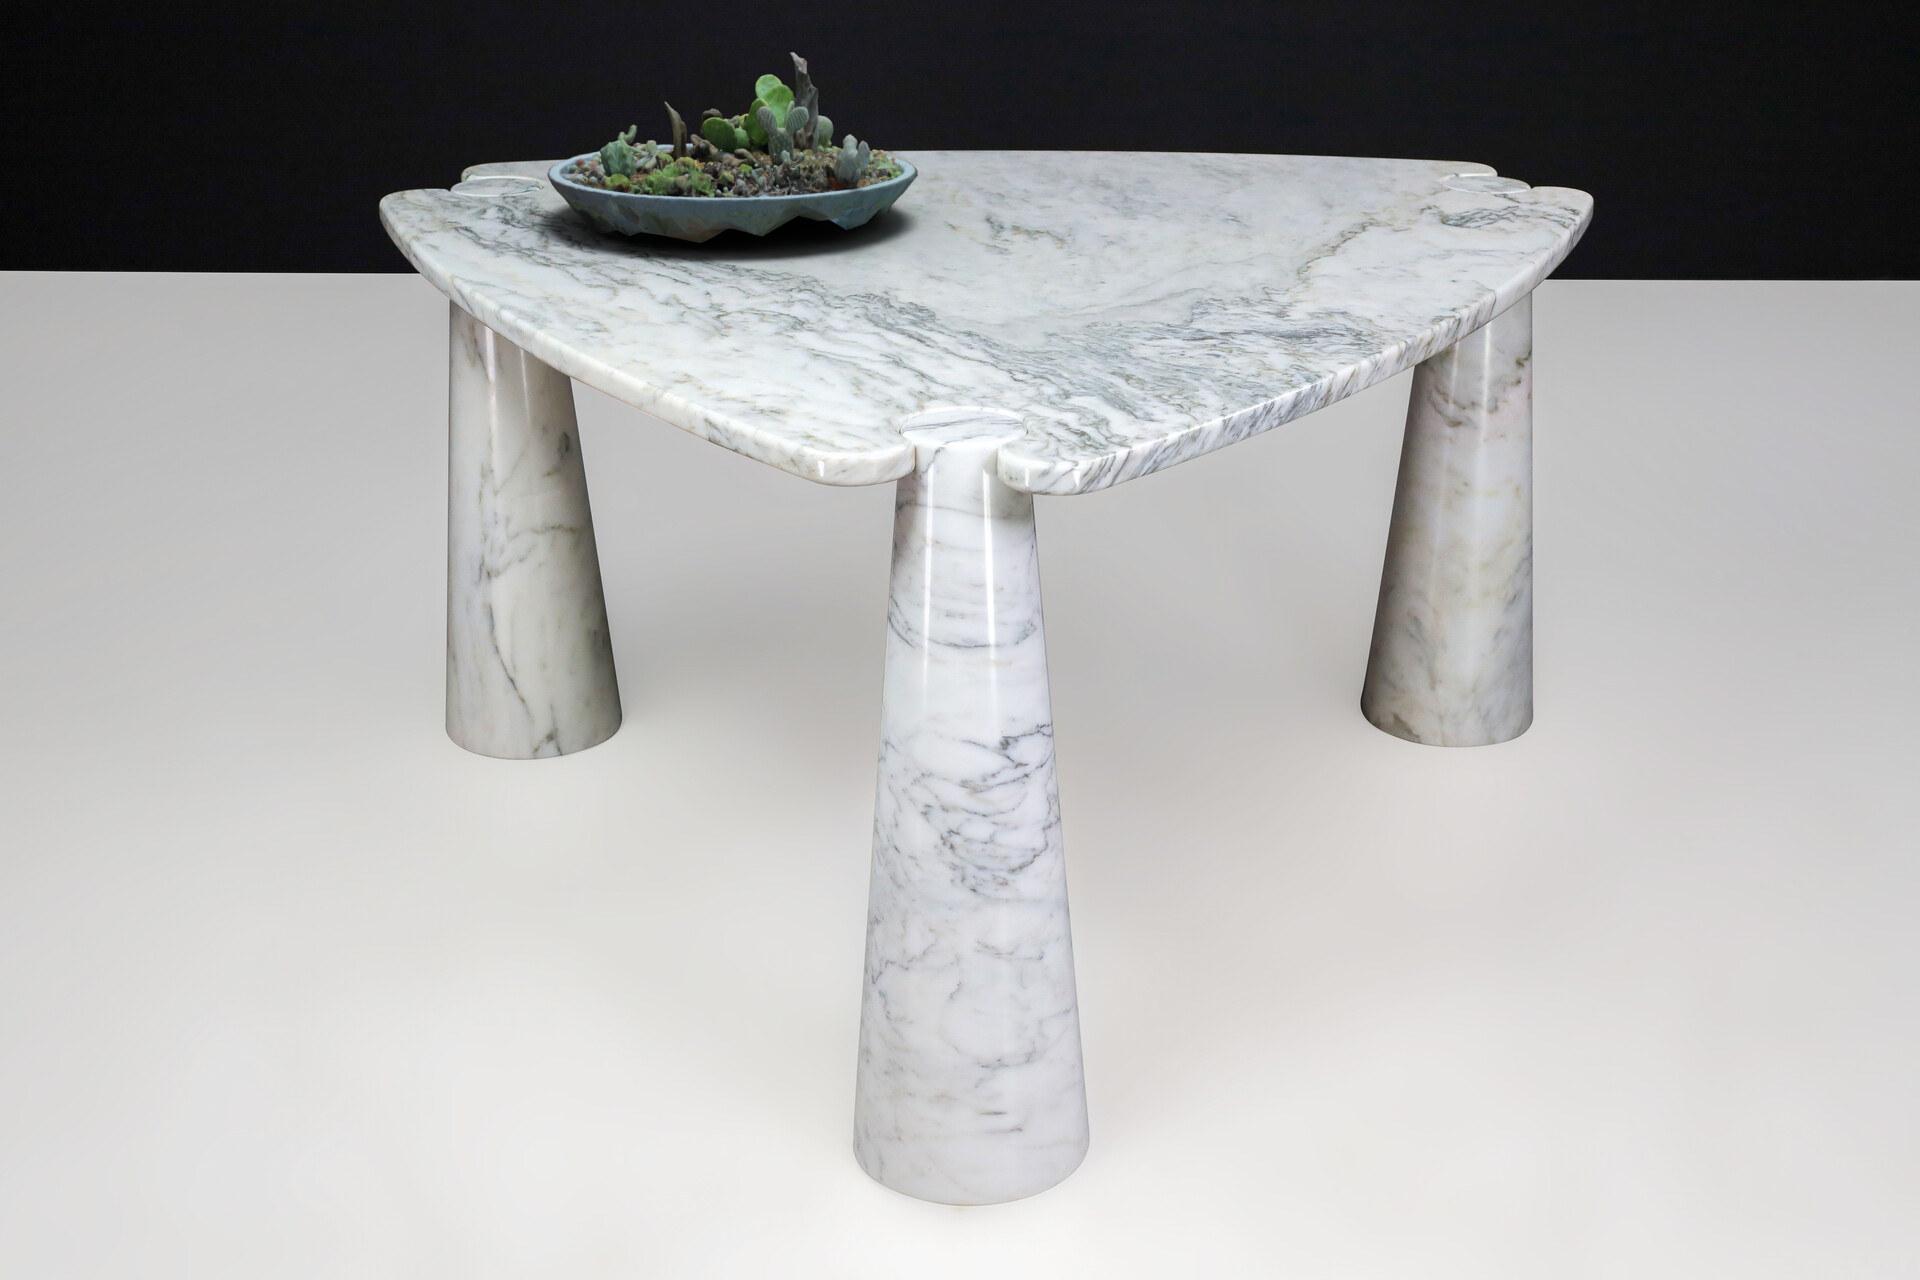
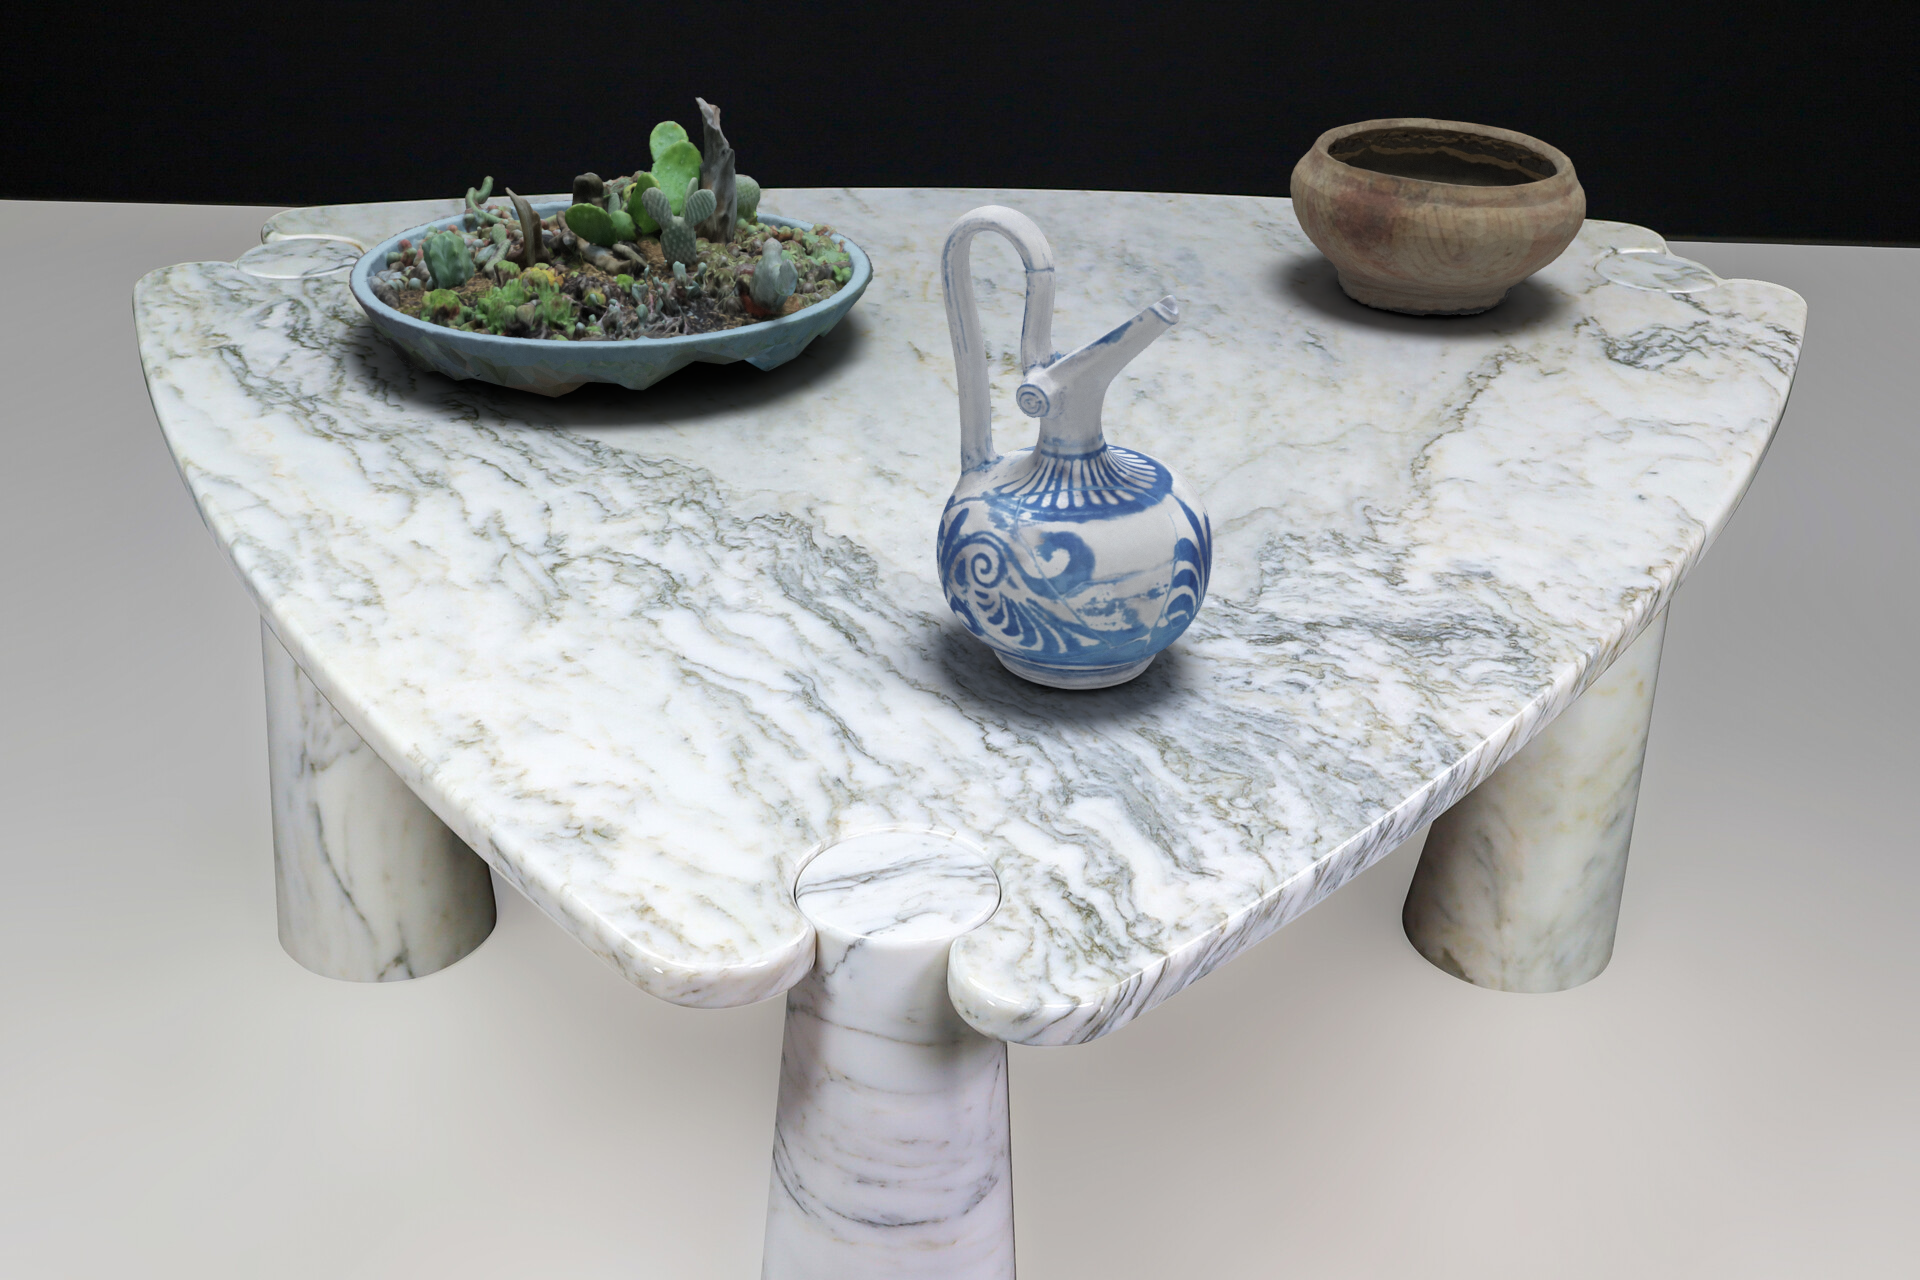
ceramic pitcher: none [979,39,1157,356] -> present [936,205,1212,689]
ceramic bowl: none [1216,80,1429,209] -> present [1290,118,1586,316]

